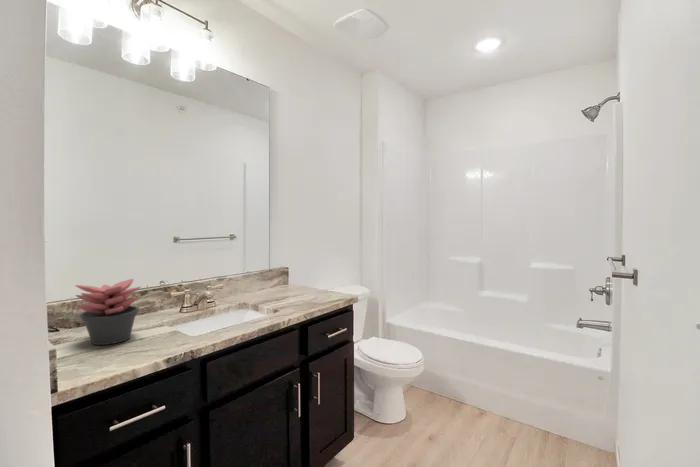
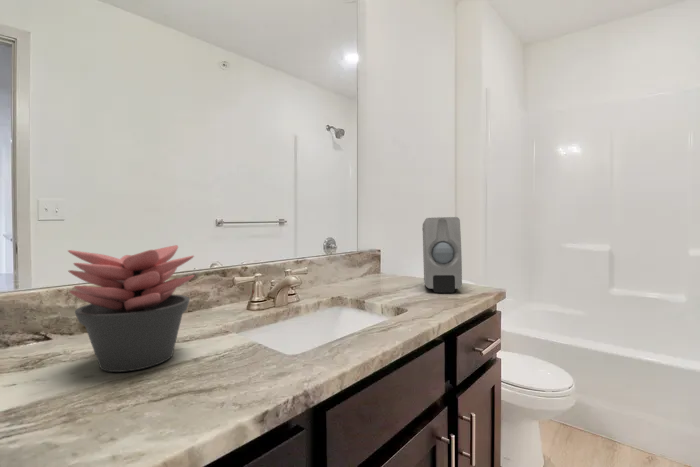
soap dispenser: none [303,251,329,300] -> present [422,217,462,293]

